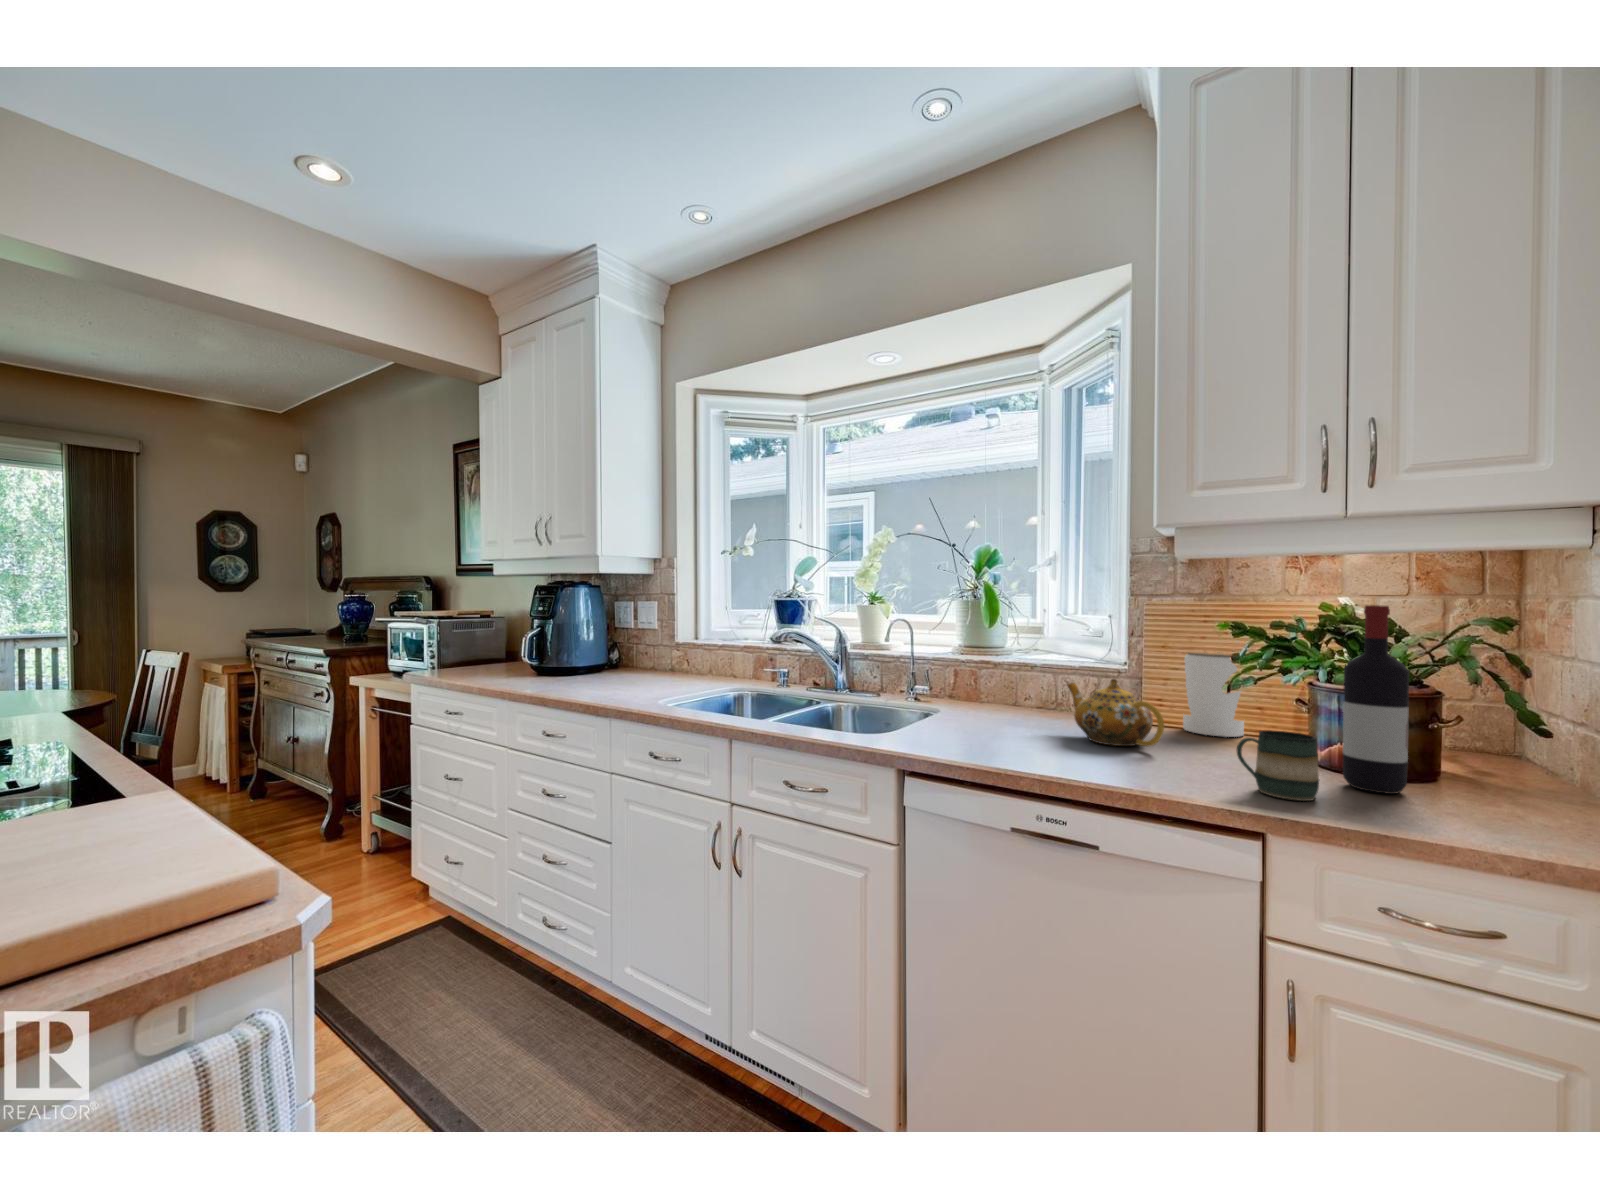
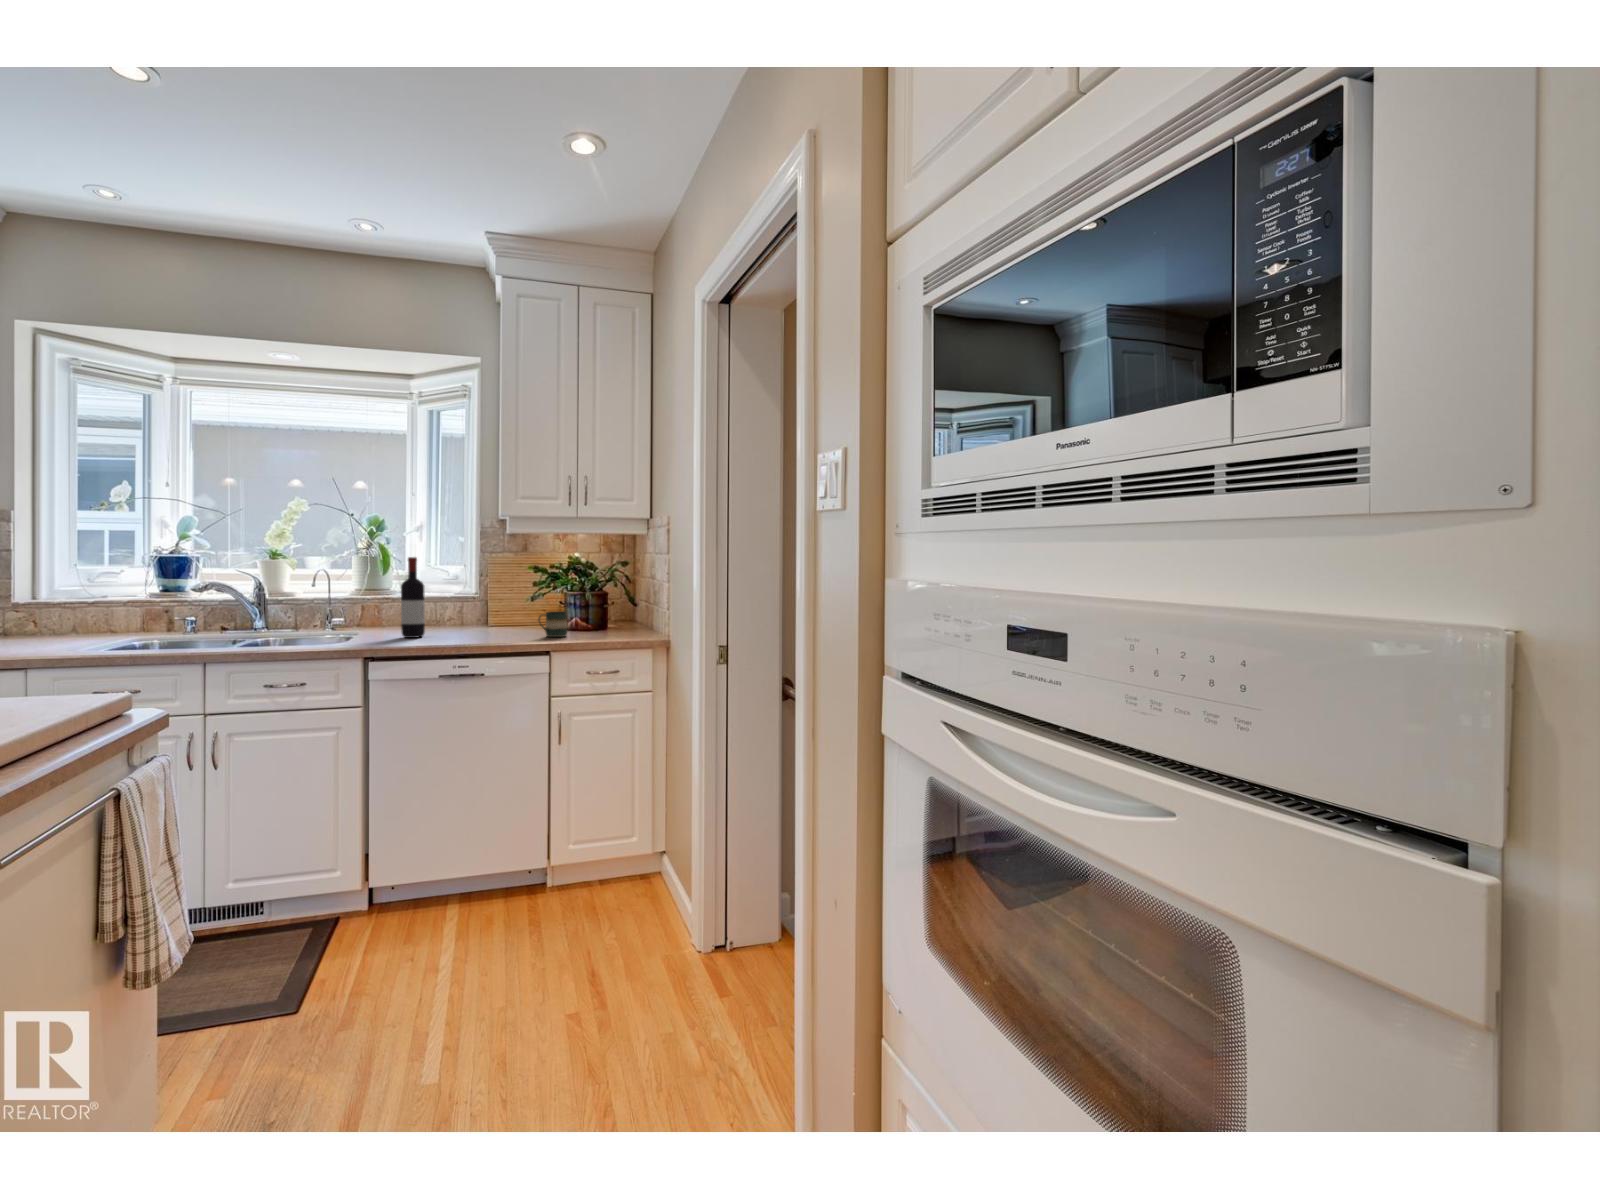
wine bottle: present [1343,605,1409,794] -> present [401,557,425,638]
jar: present [1183,652,1244,737] -> none [511,584,540,626]
teapot: present [1068,679,1164,747] -> none [451,598,506,633]

